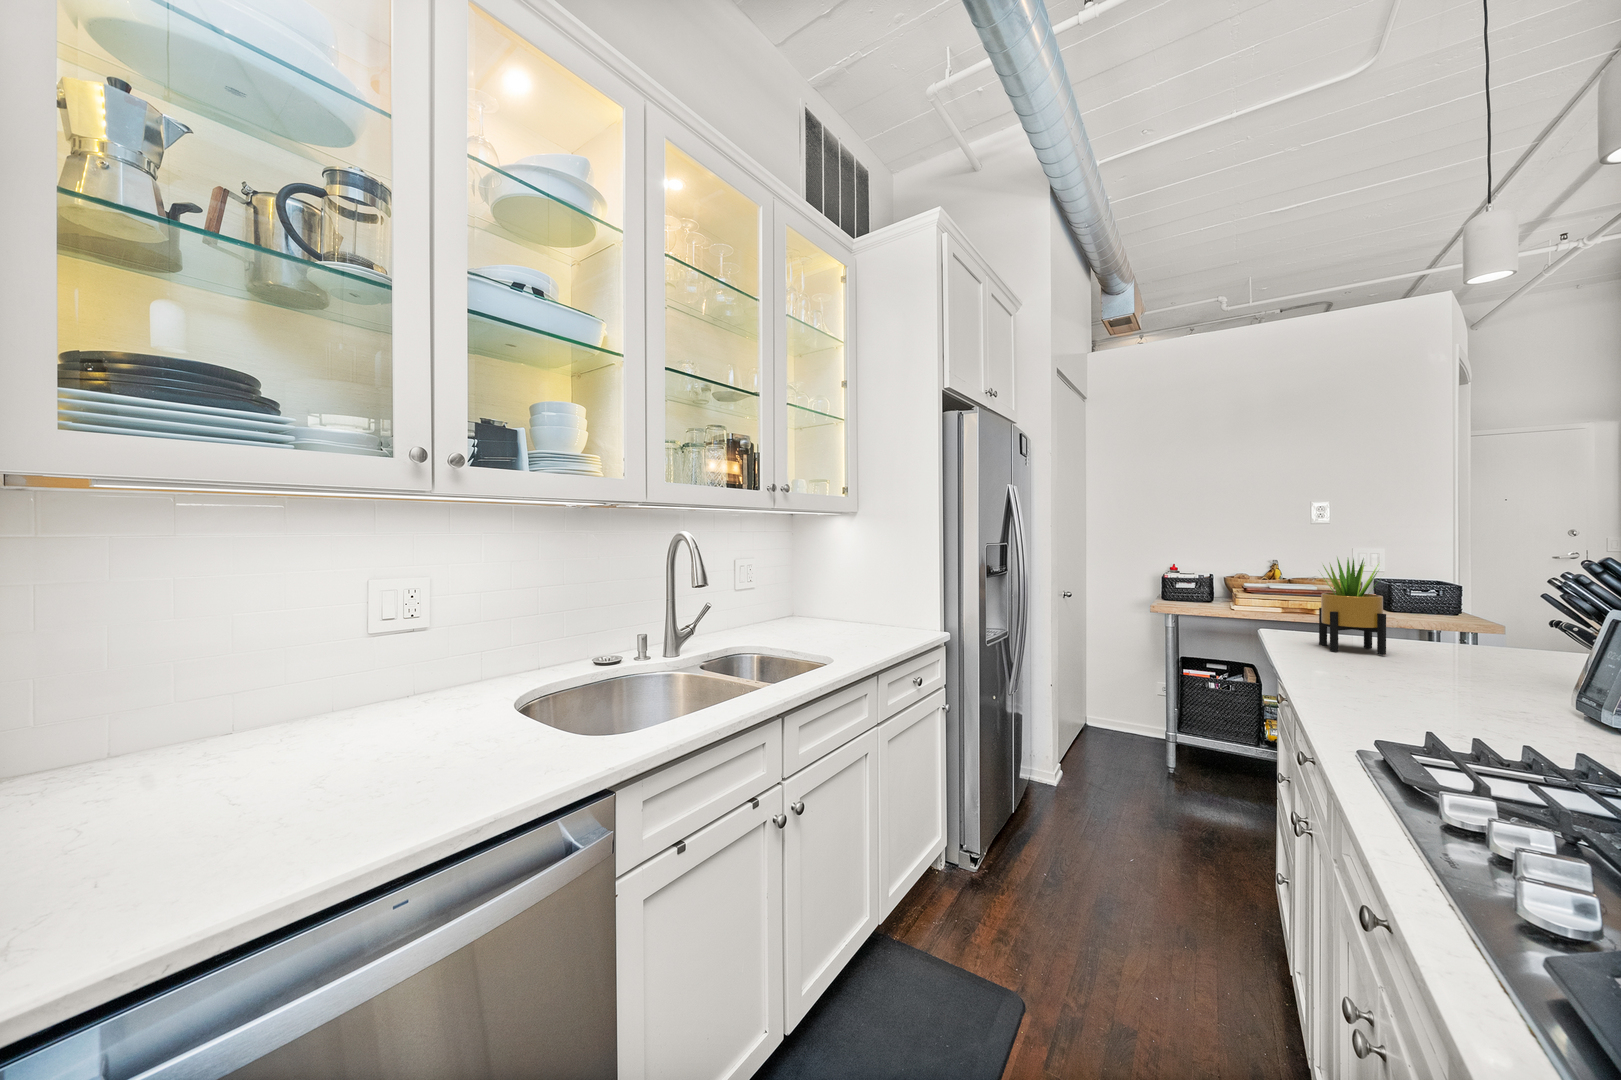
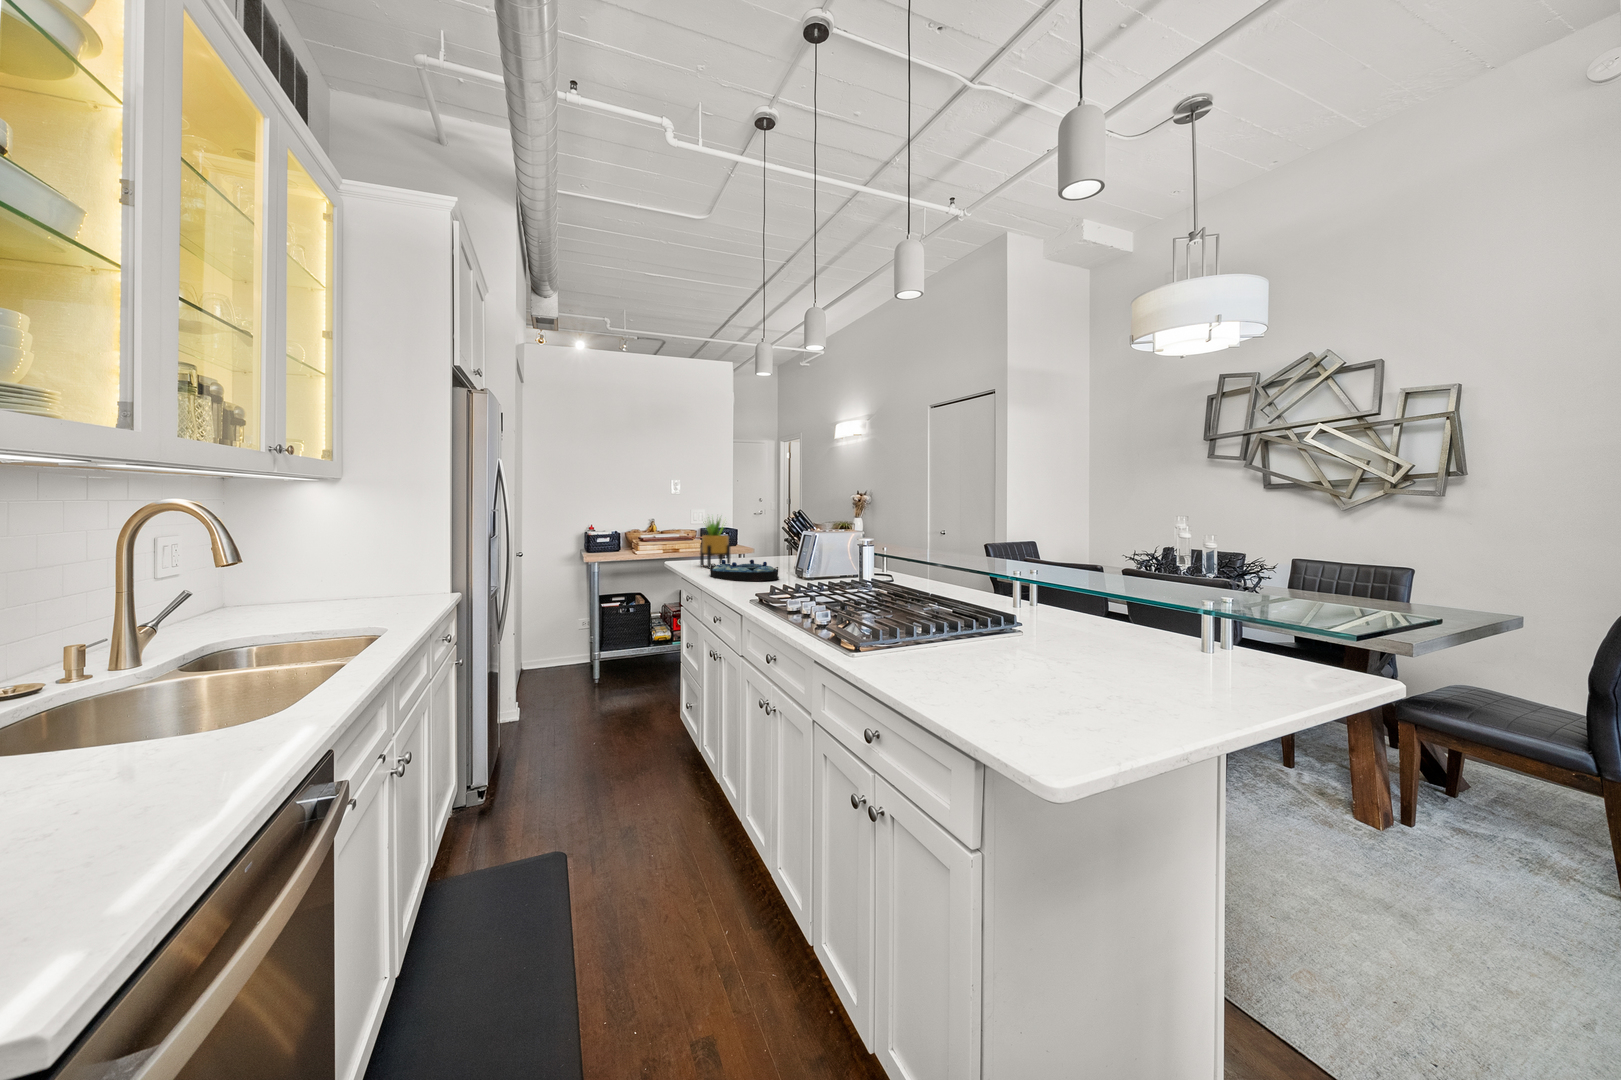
serving tray: none [1317,643,1503,701] -> present [710,560,779,581]

